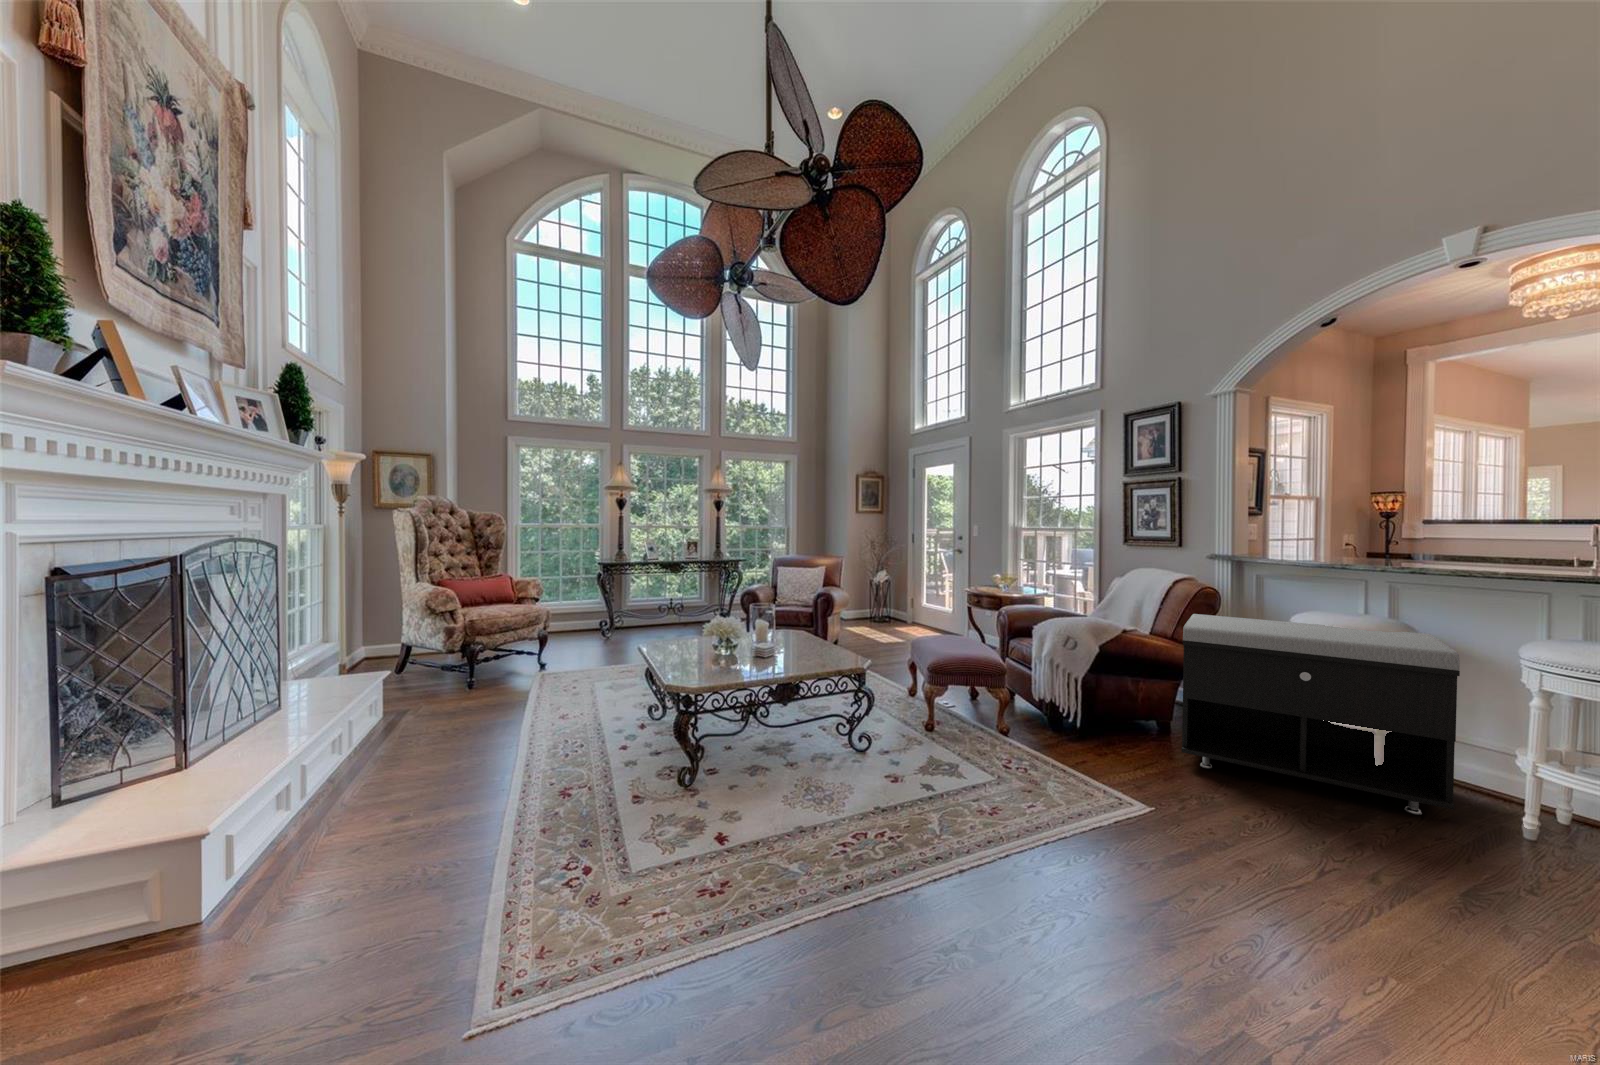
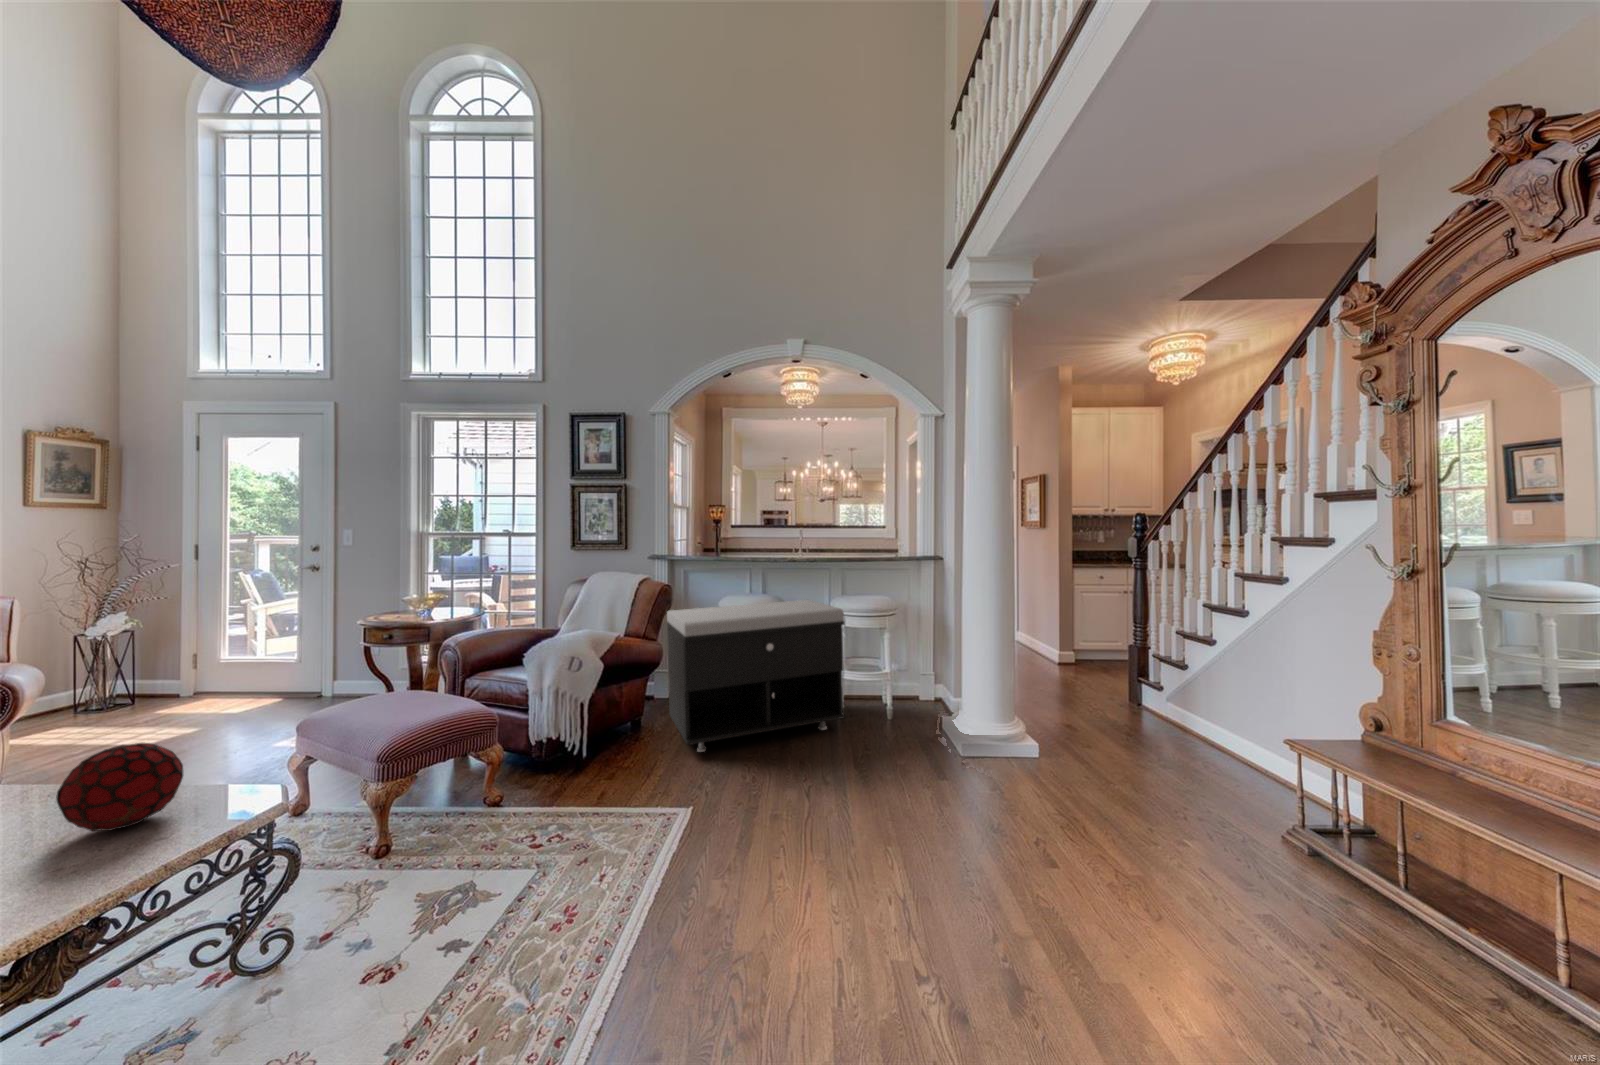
decorative orb: none [796,622,834,660] -> present [56,743,183,831]

